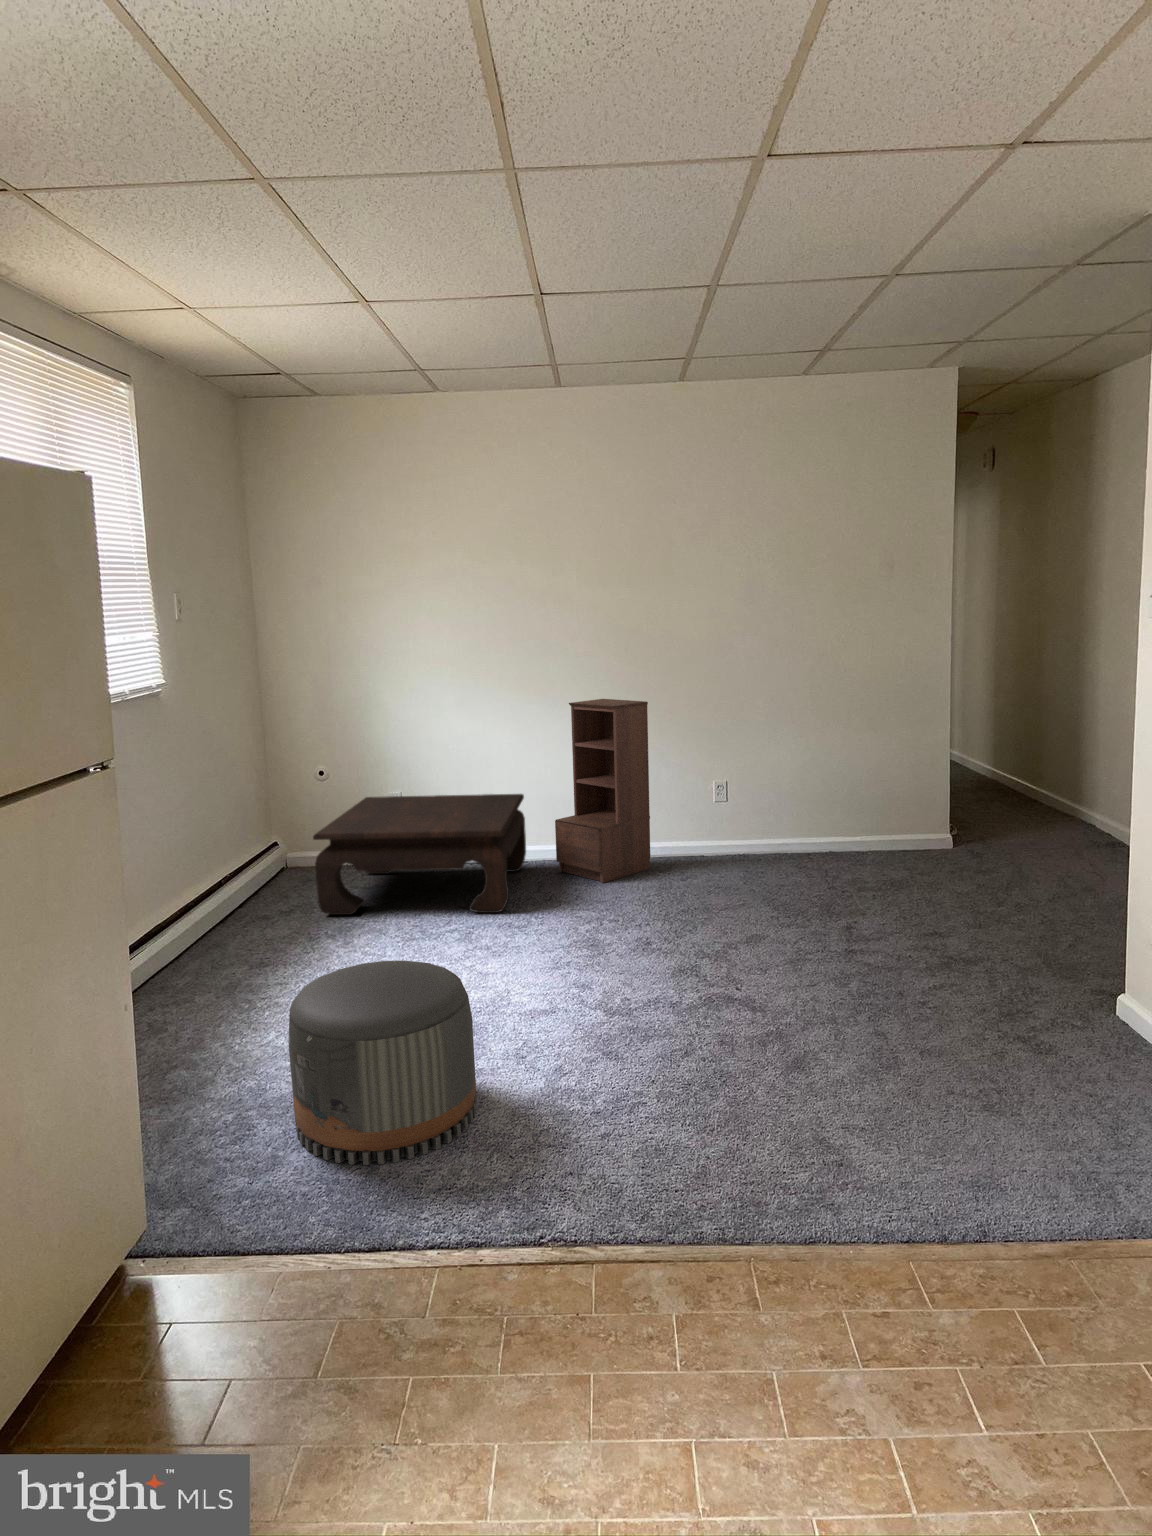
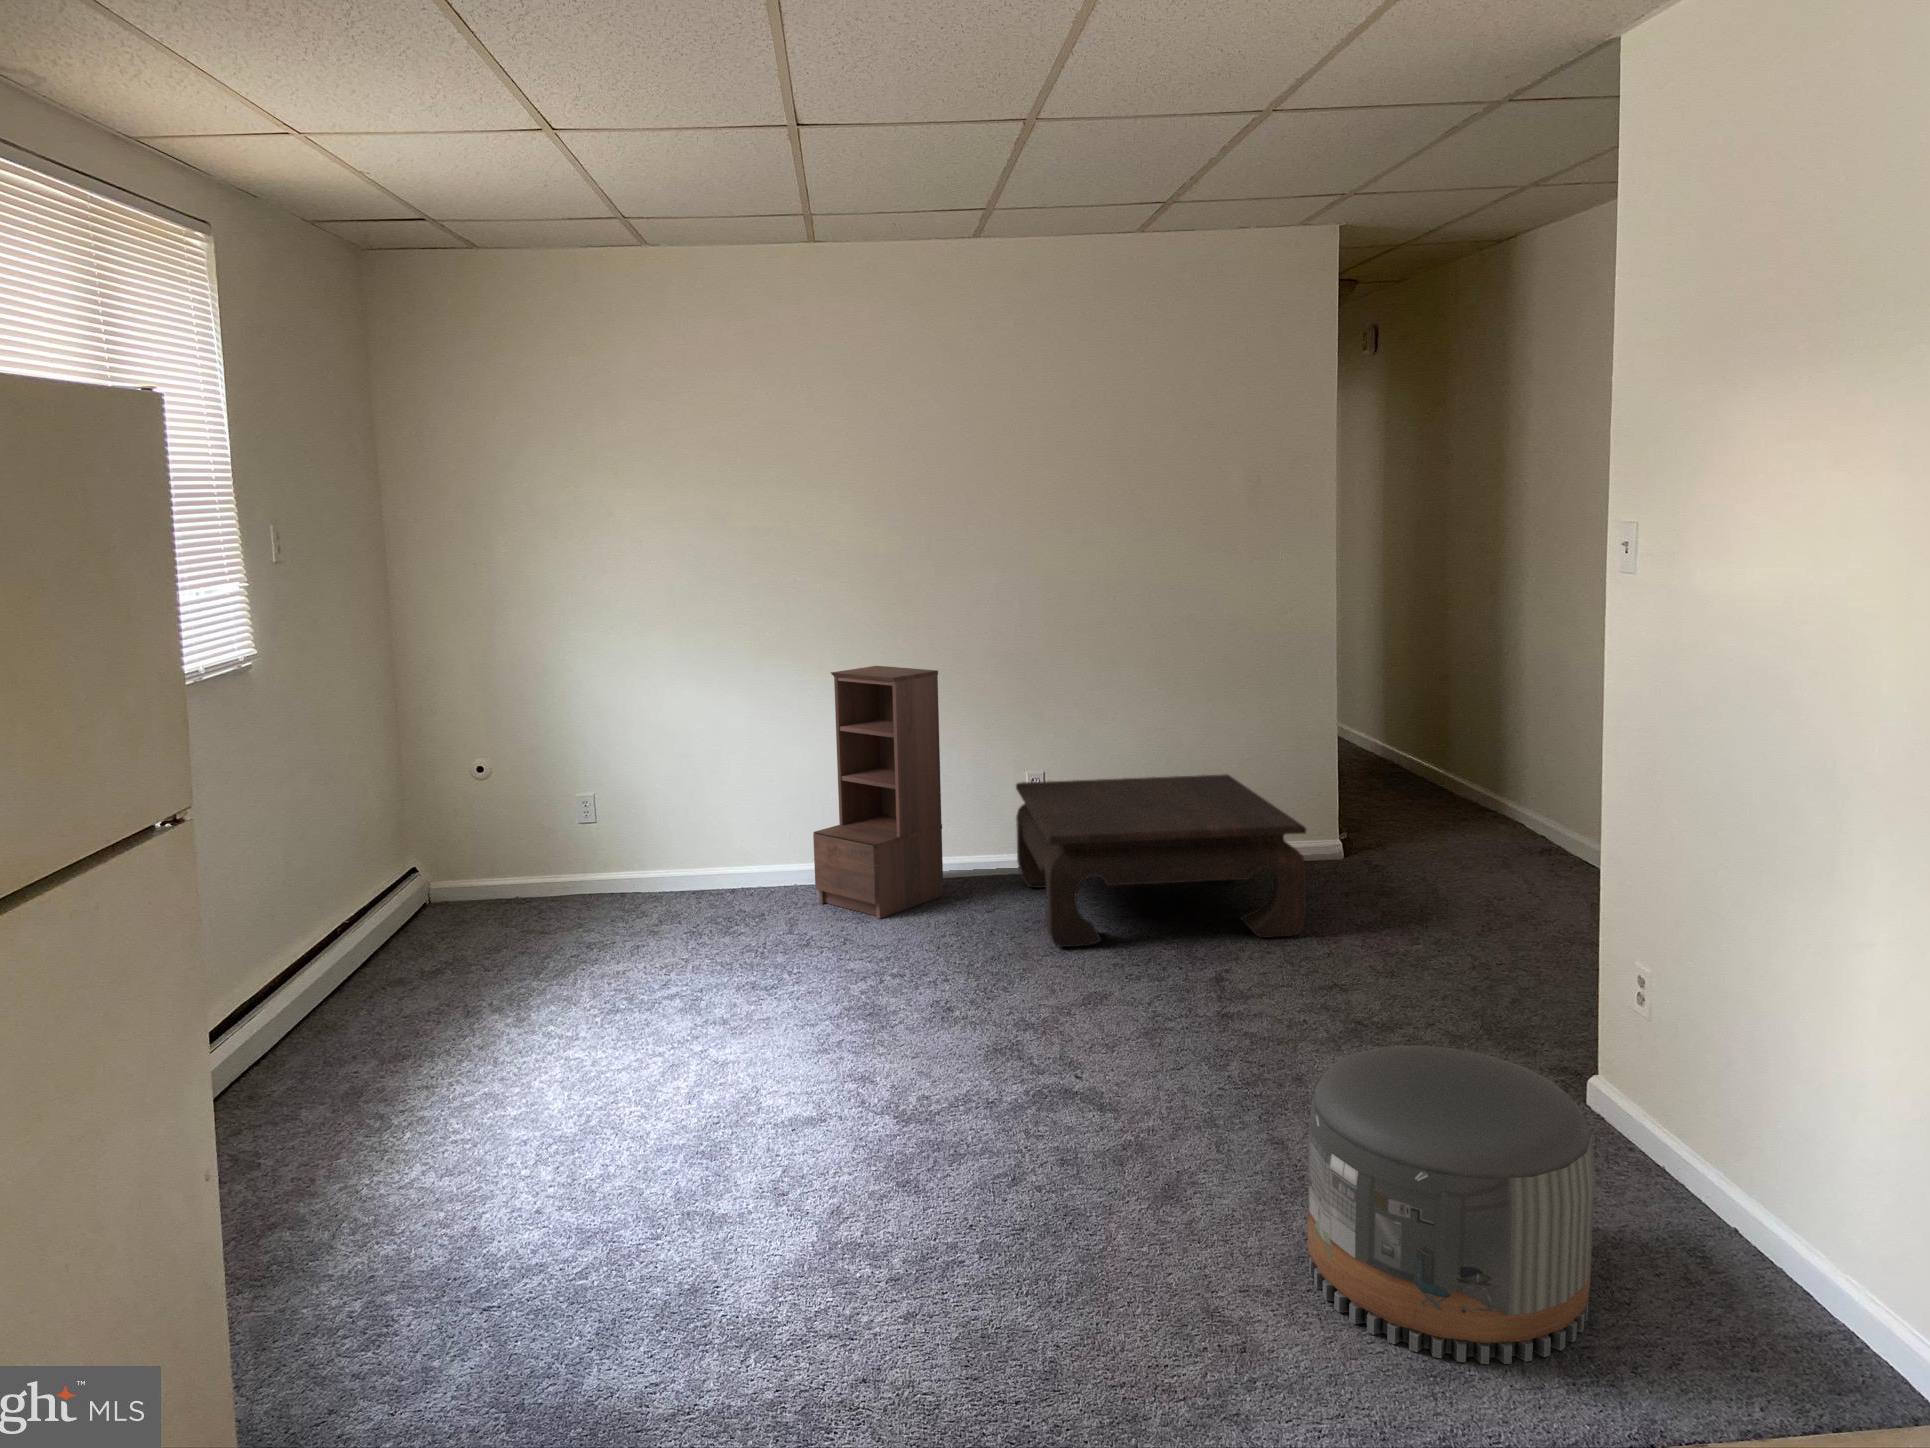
coffee table: present [313,794,526,915] -> present [1016,775,1306,947]
pouf: present [288,961,476,1165] -> present [1308,1045,1595,1364]

